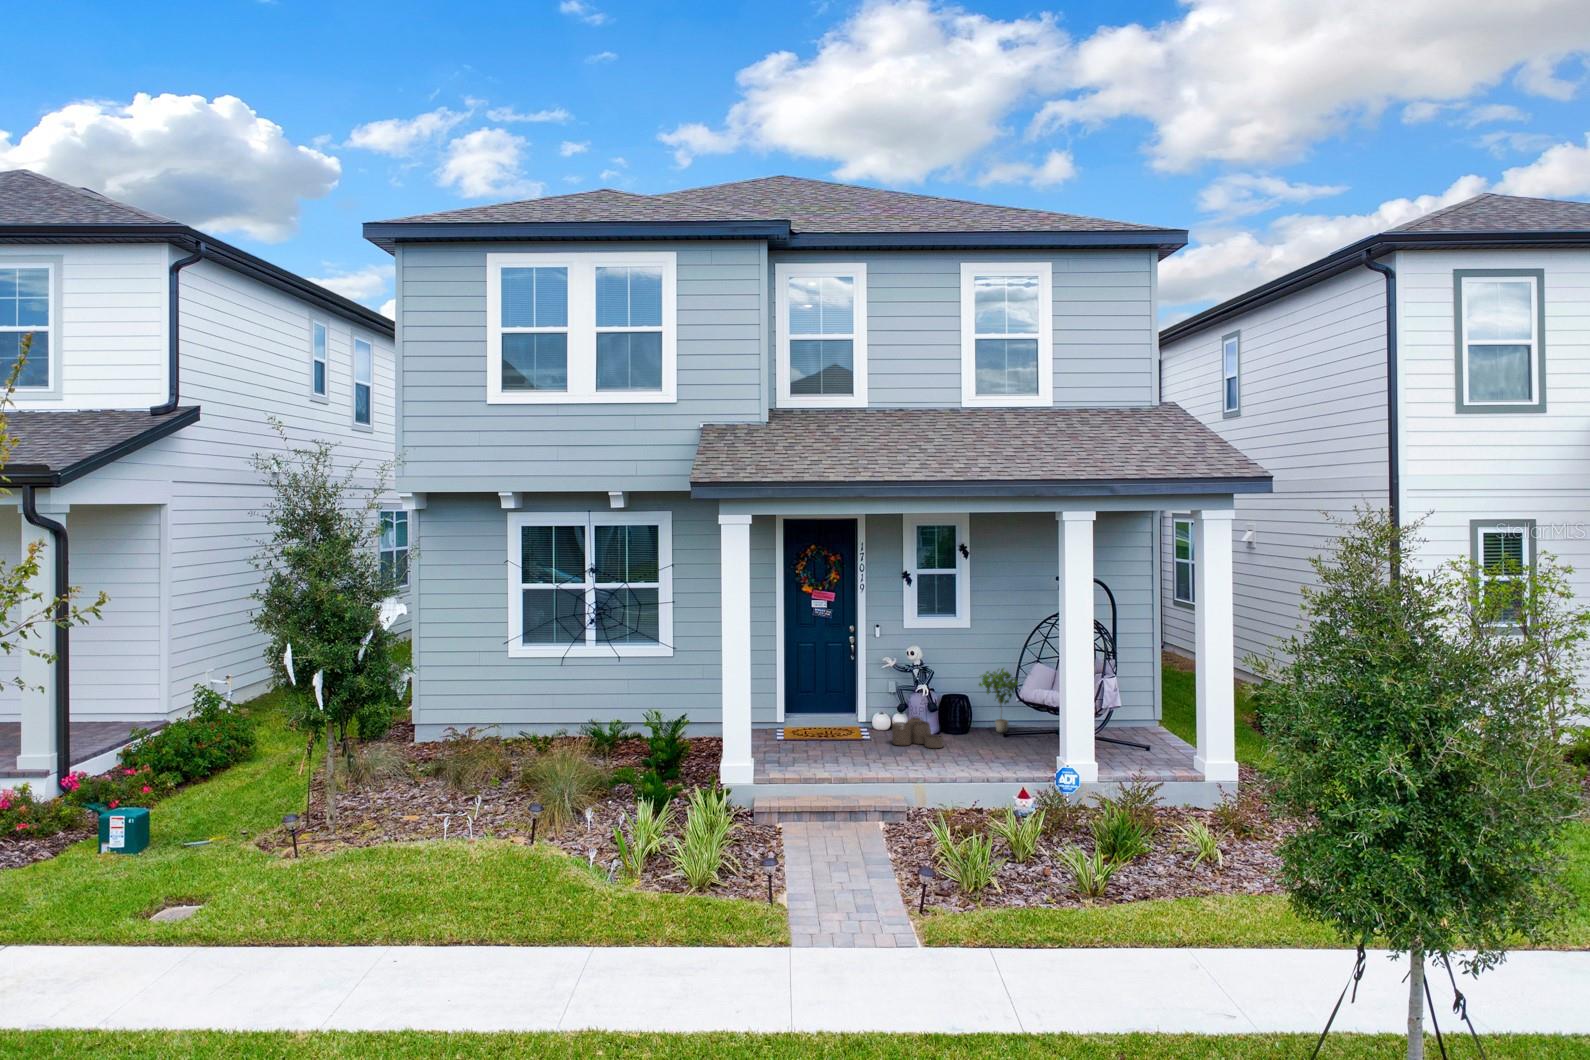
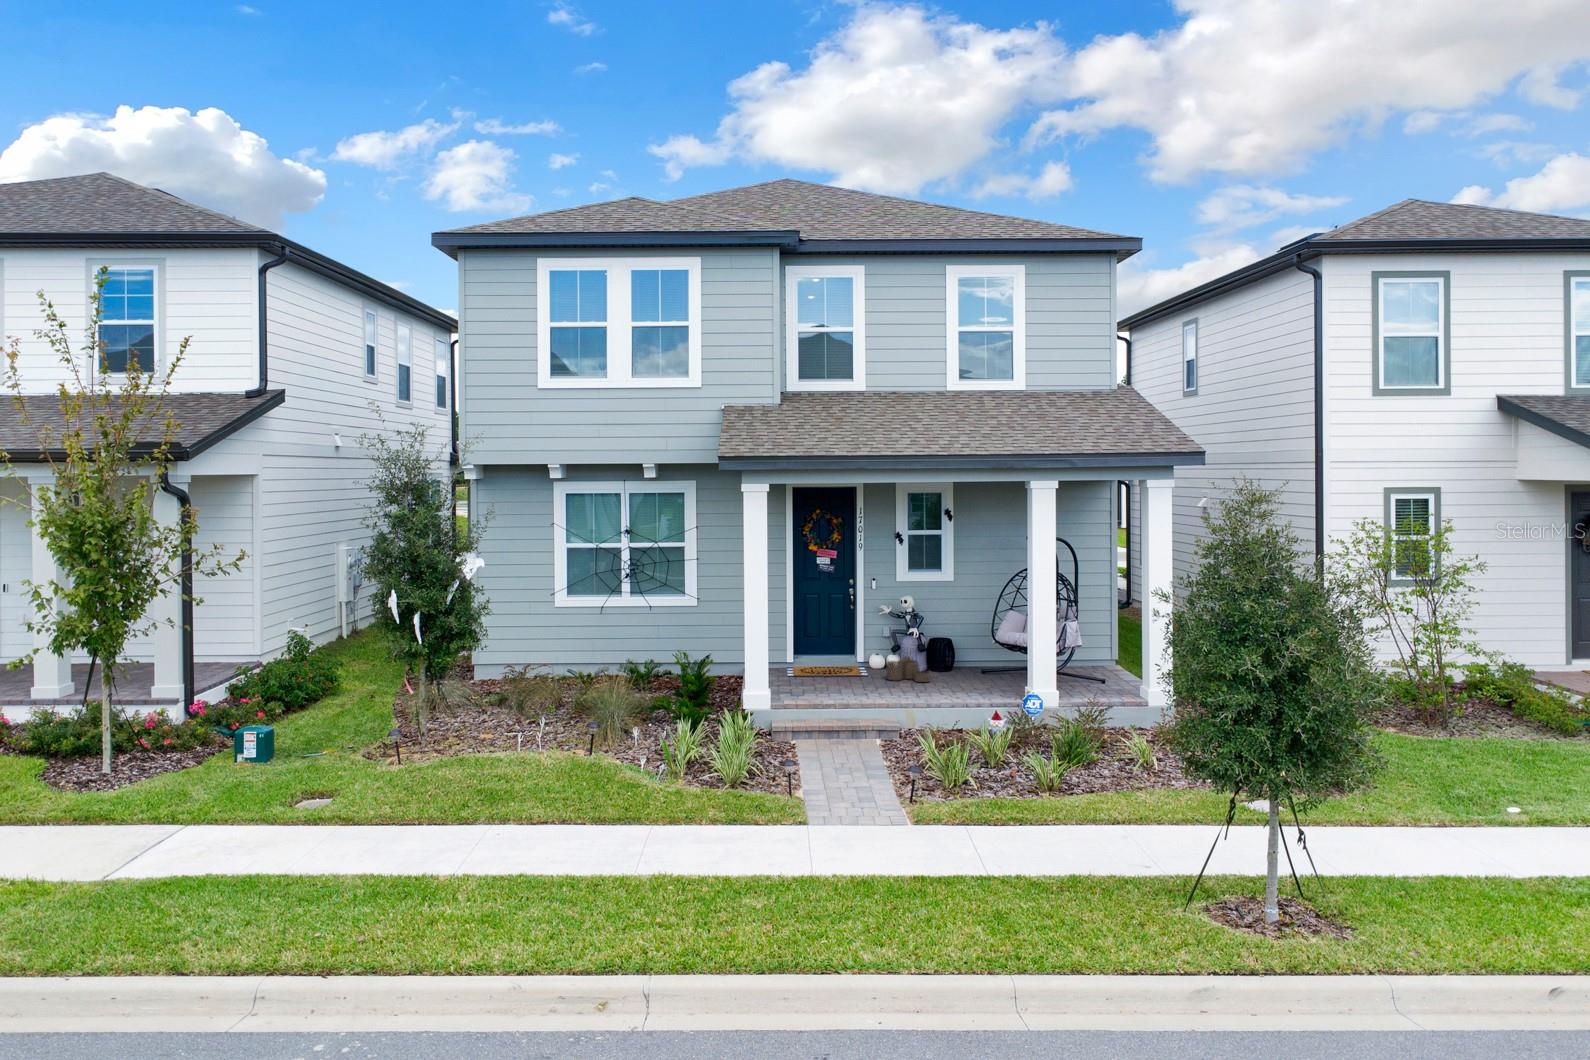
potted plant: present [979,668,1018,733] -> none [961,615,995,671]

